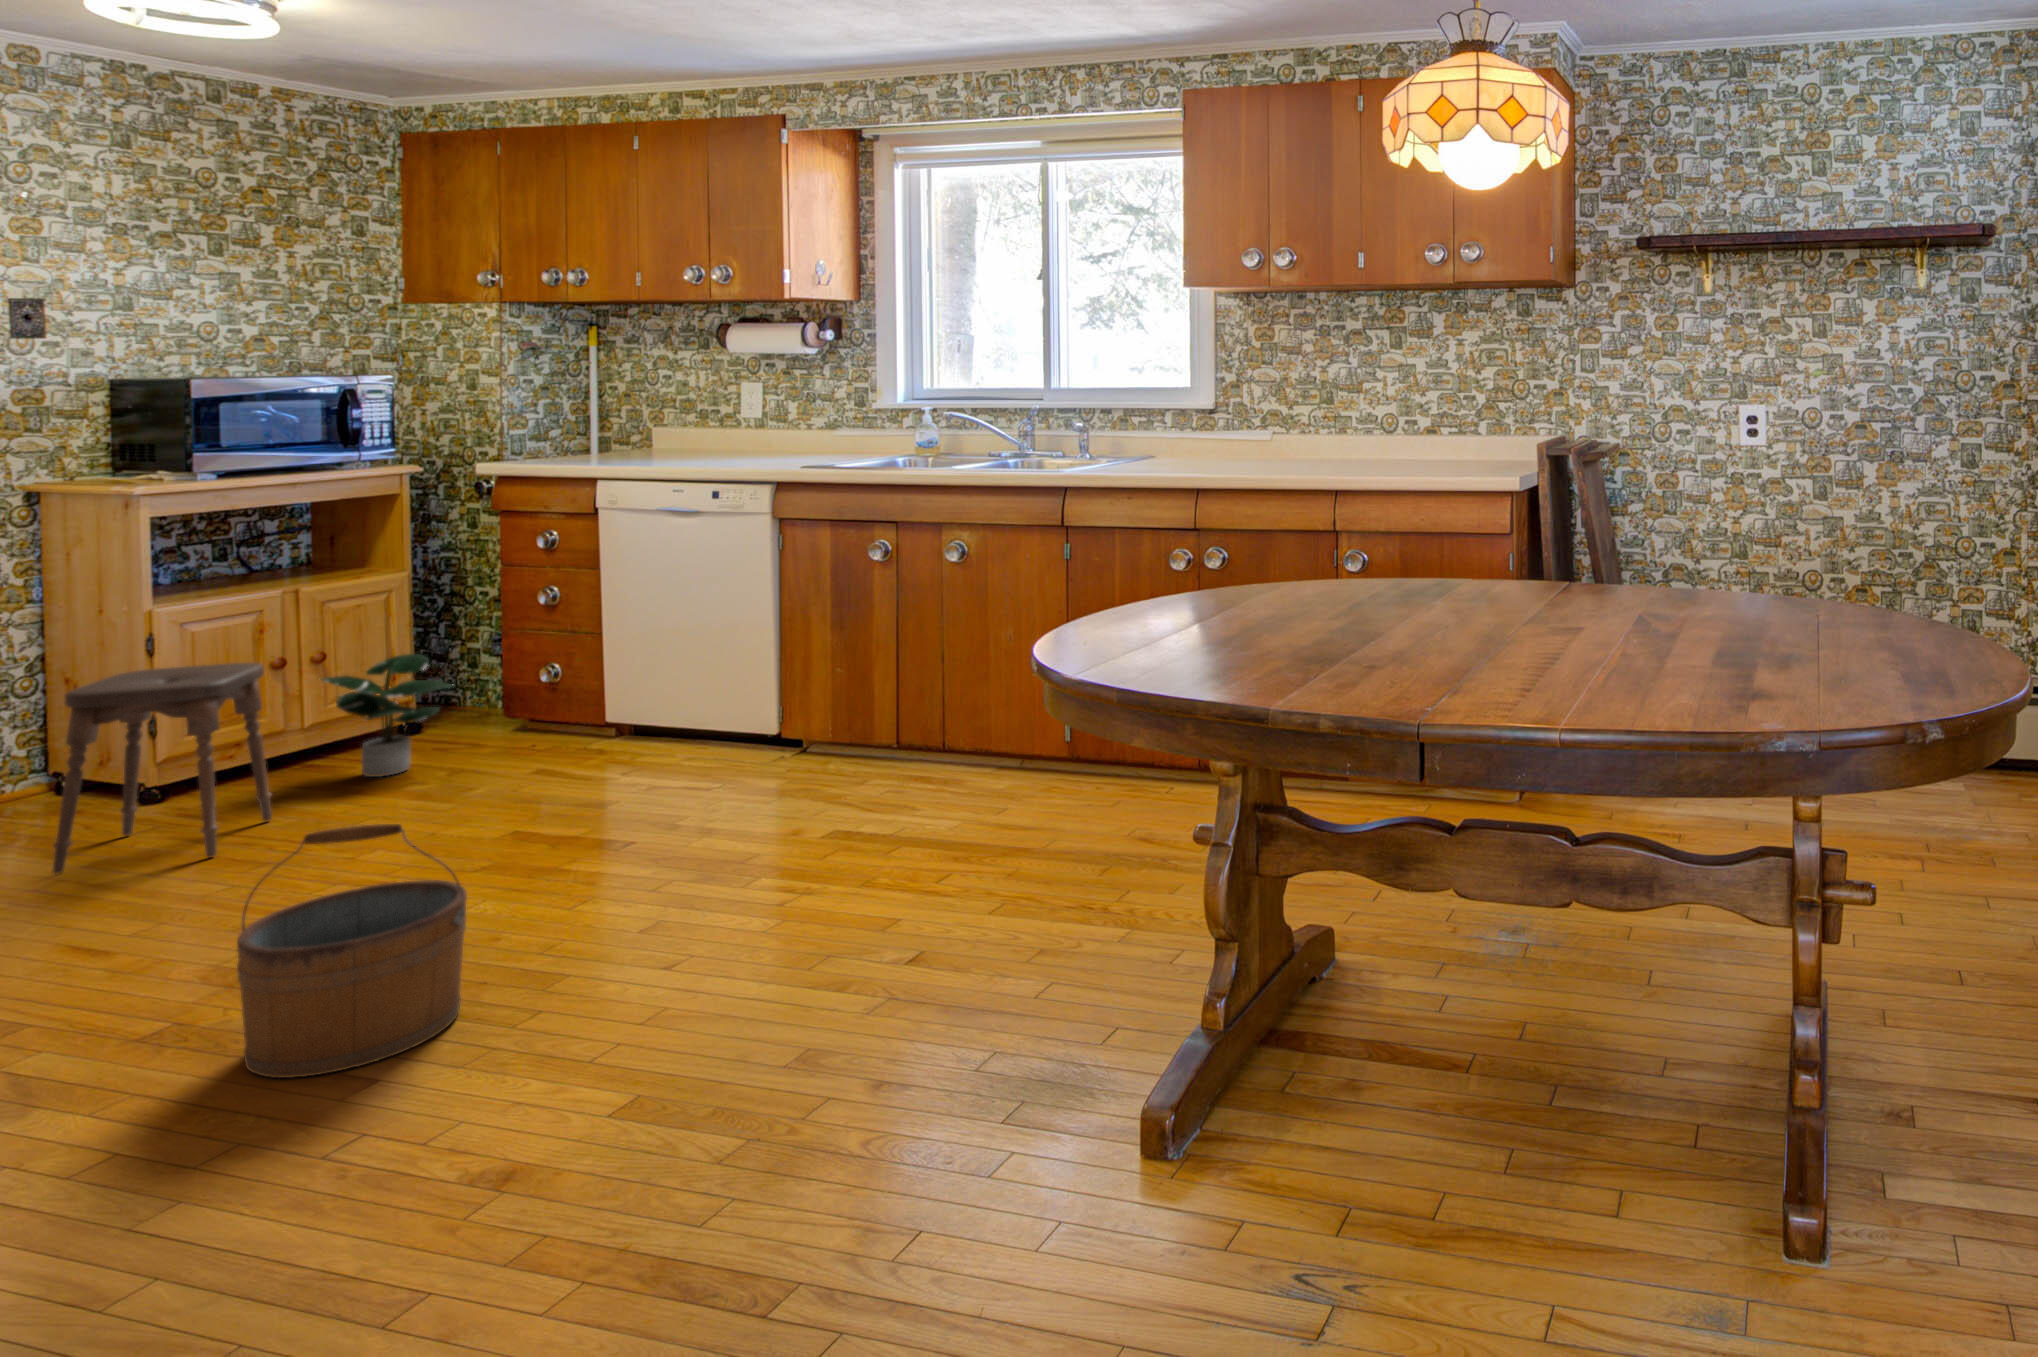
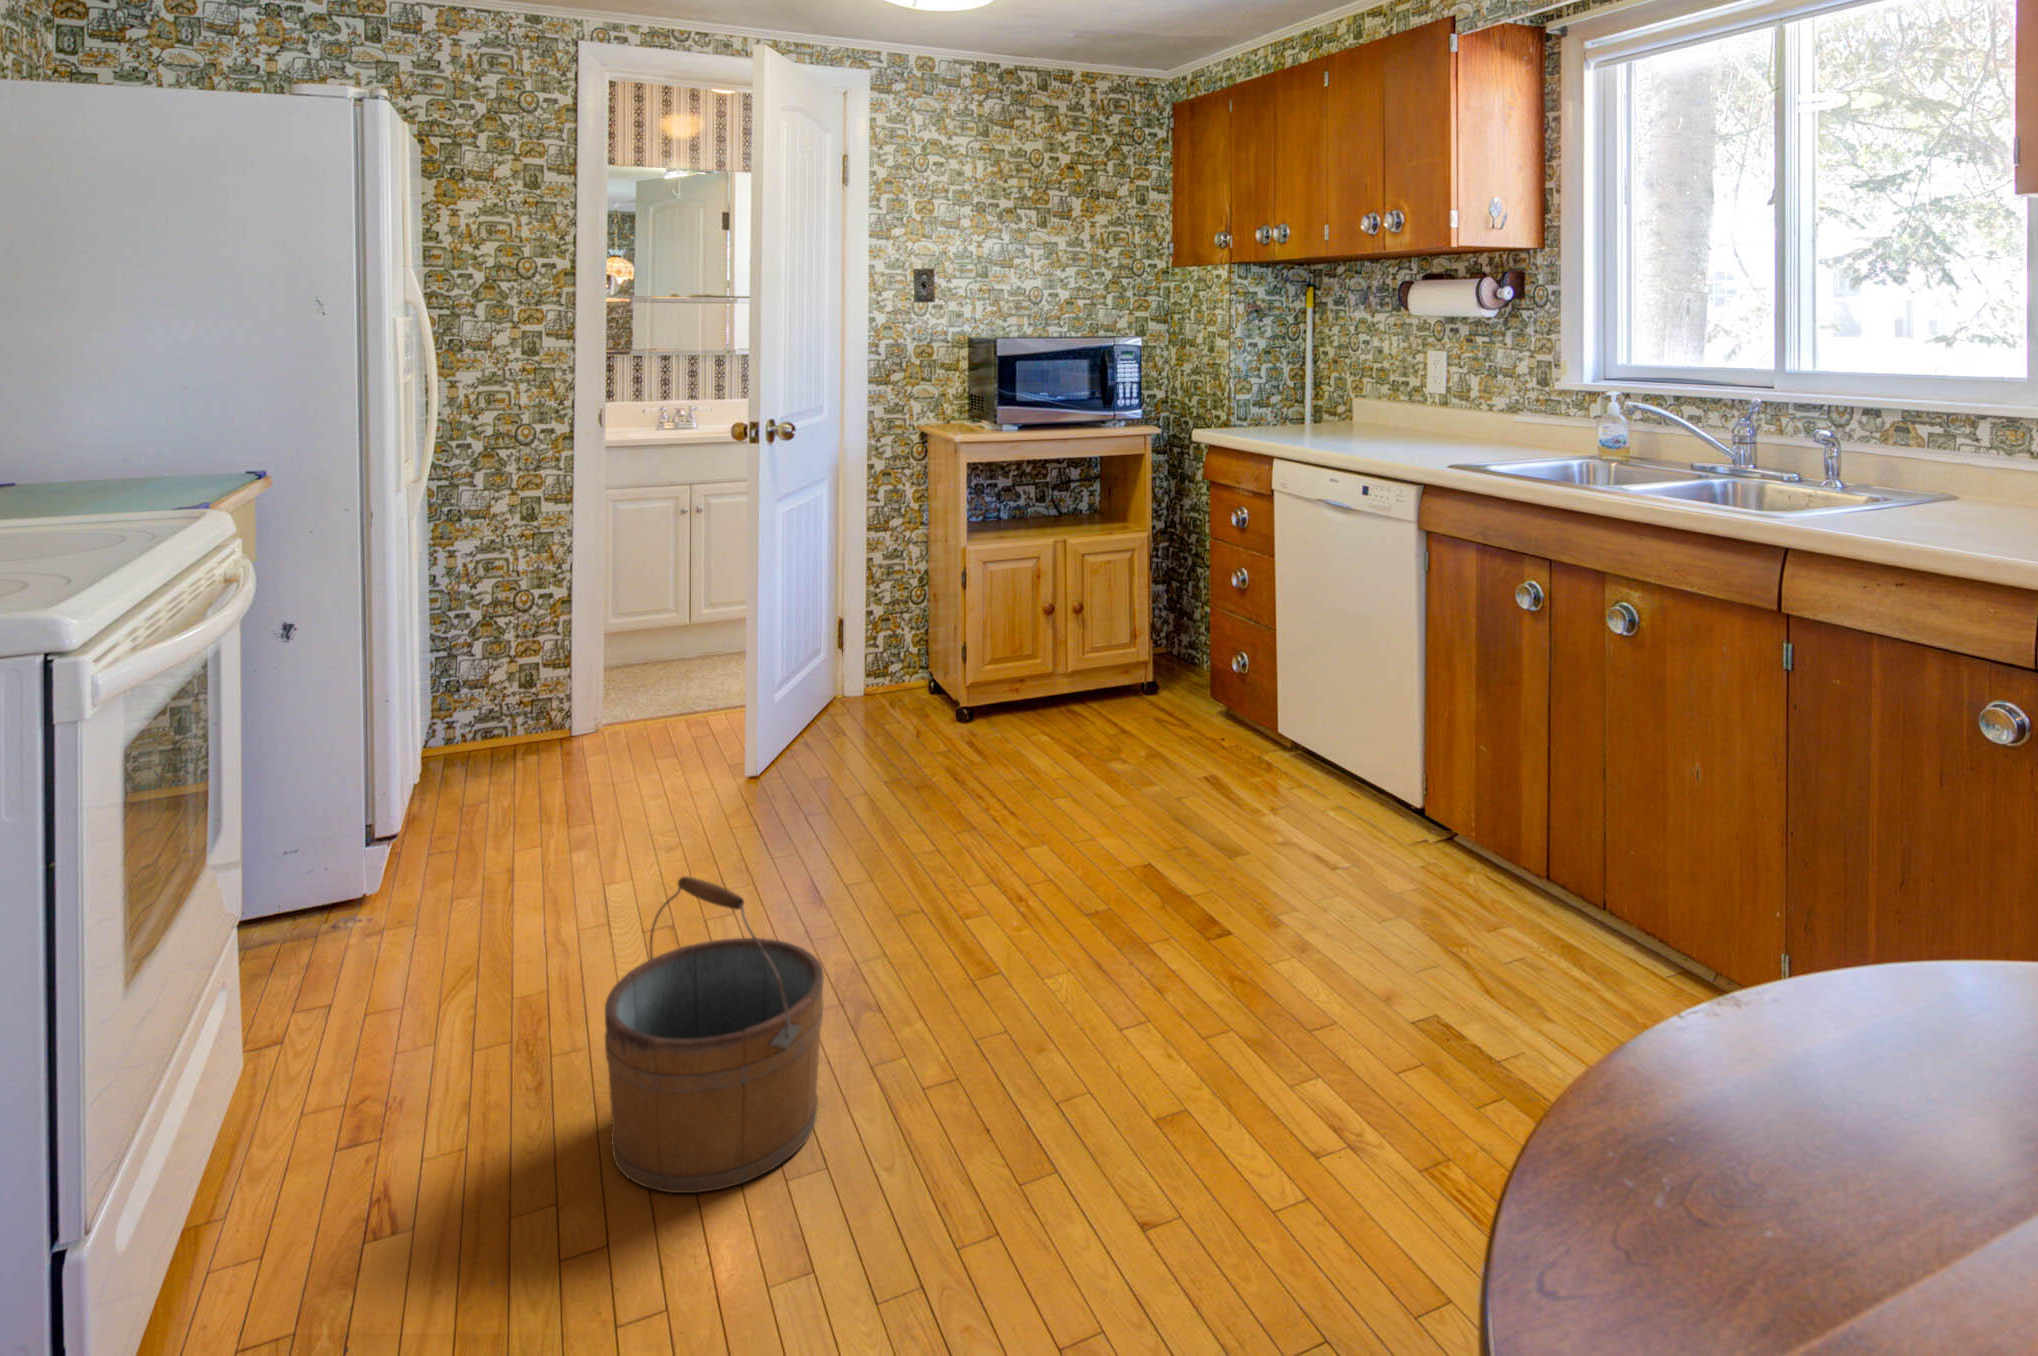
potted plant: present [322,654,453,777] -> none [1043,612,1140,731]
stool: present [53,663,272,874] -> none [826,599,980,789]

